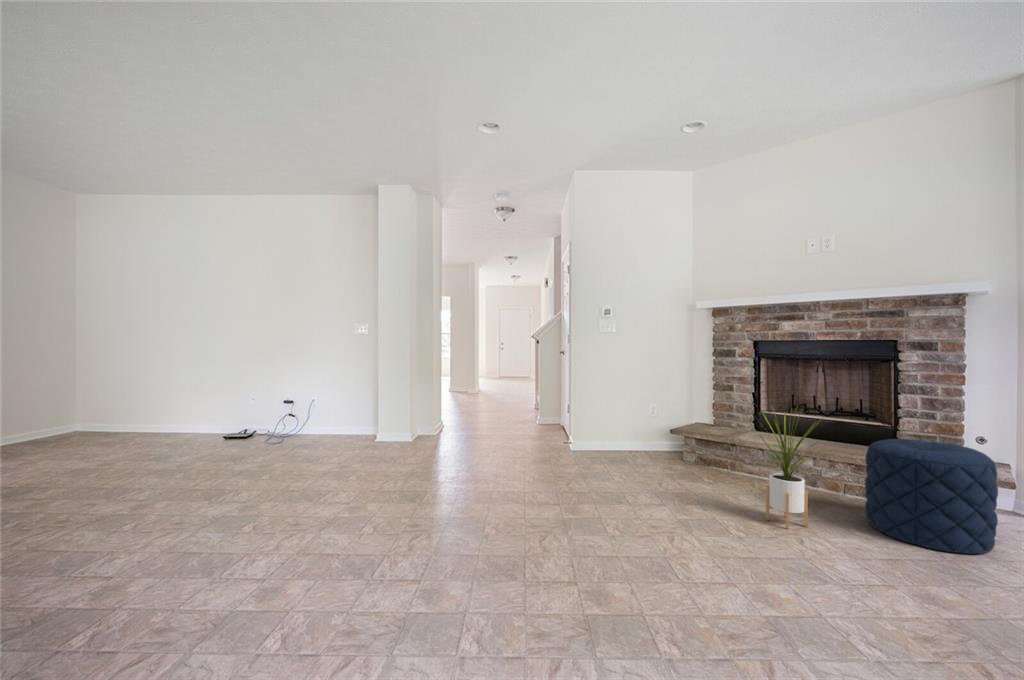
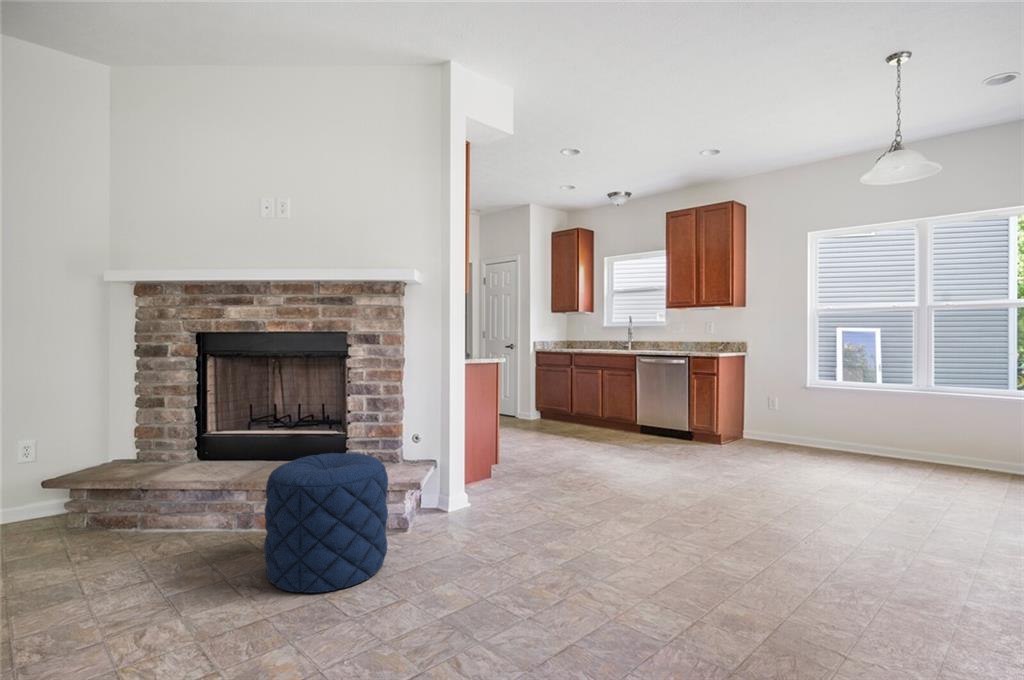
house plant: present [760,407,825,529] -> none [74,430,195,629]

